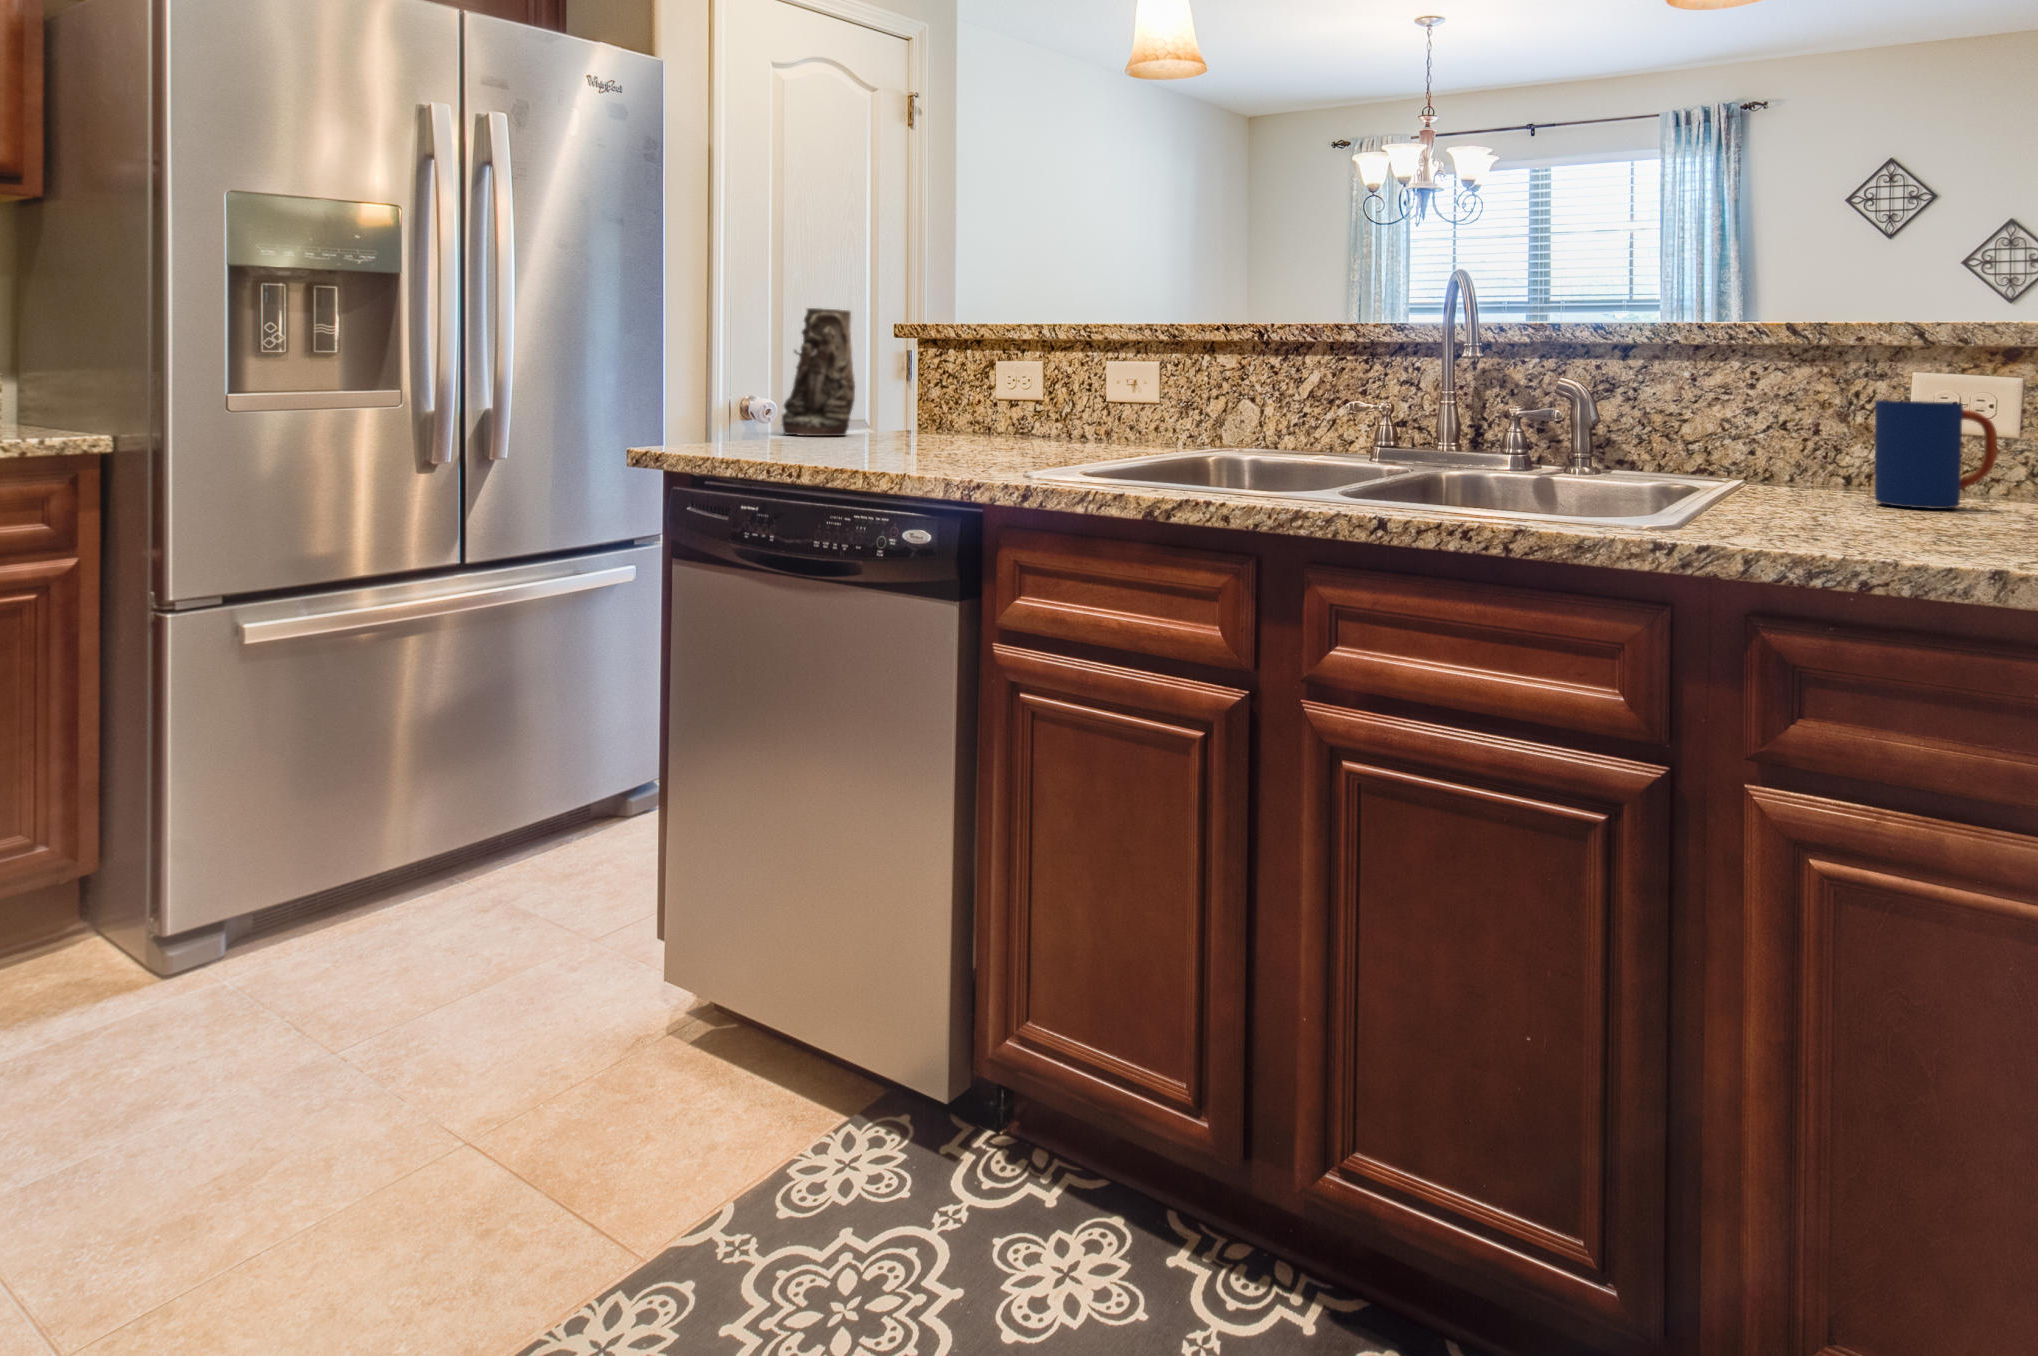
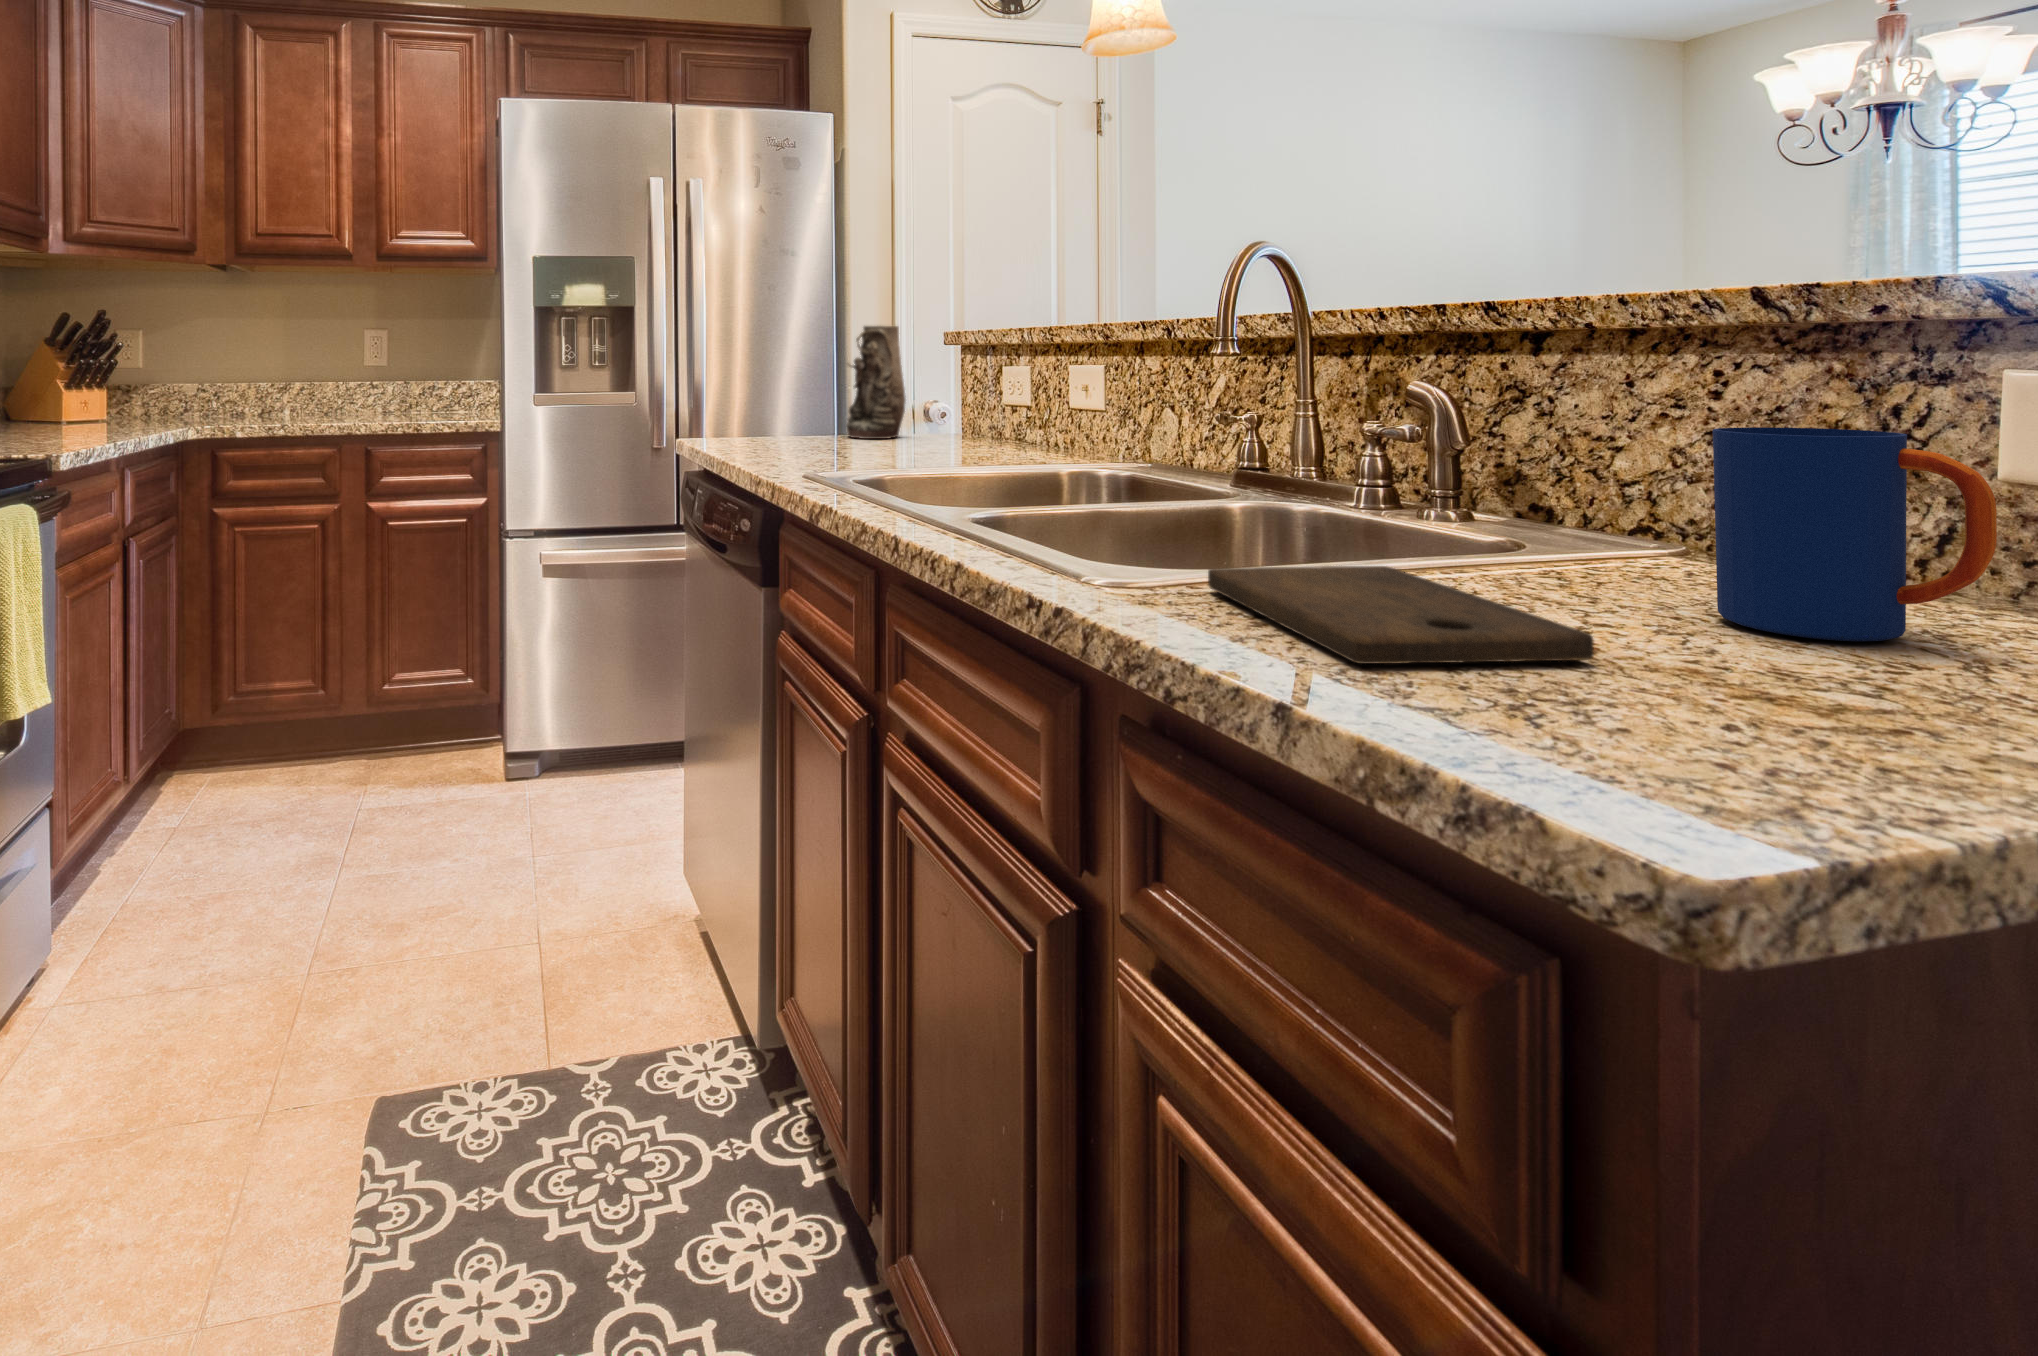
cutting board: none [1686,490,1946,531] -> present [1208,566,1594,664]

